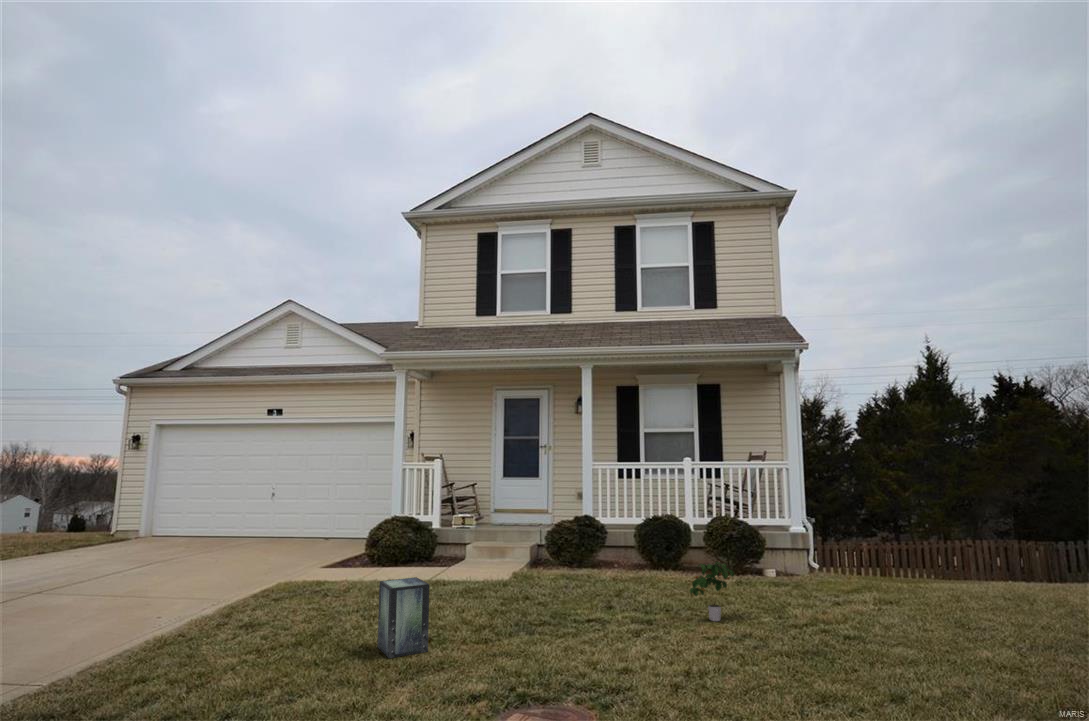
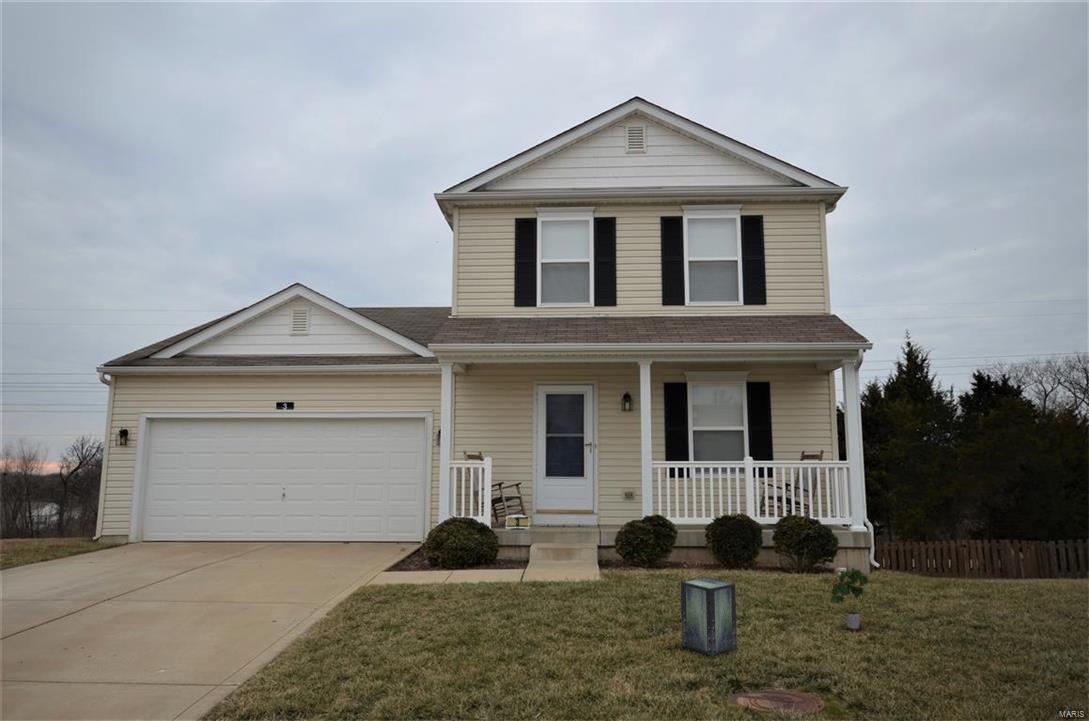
storage box: present [378,577,429,658] -> present [681,577,737,656]

